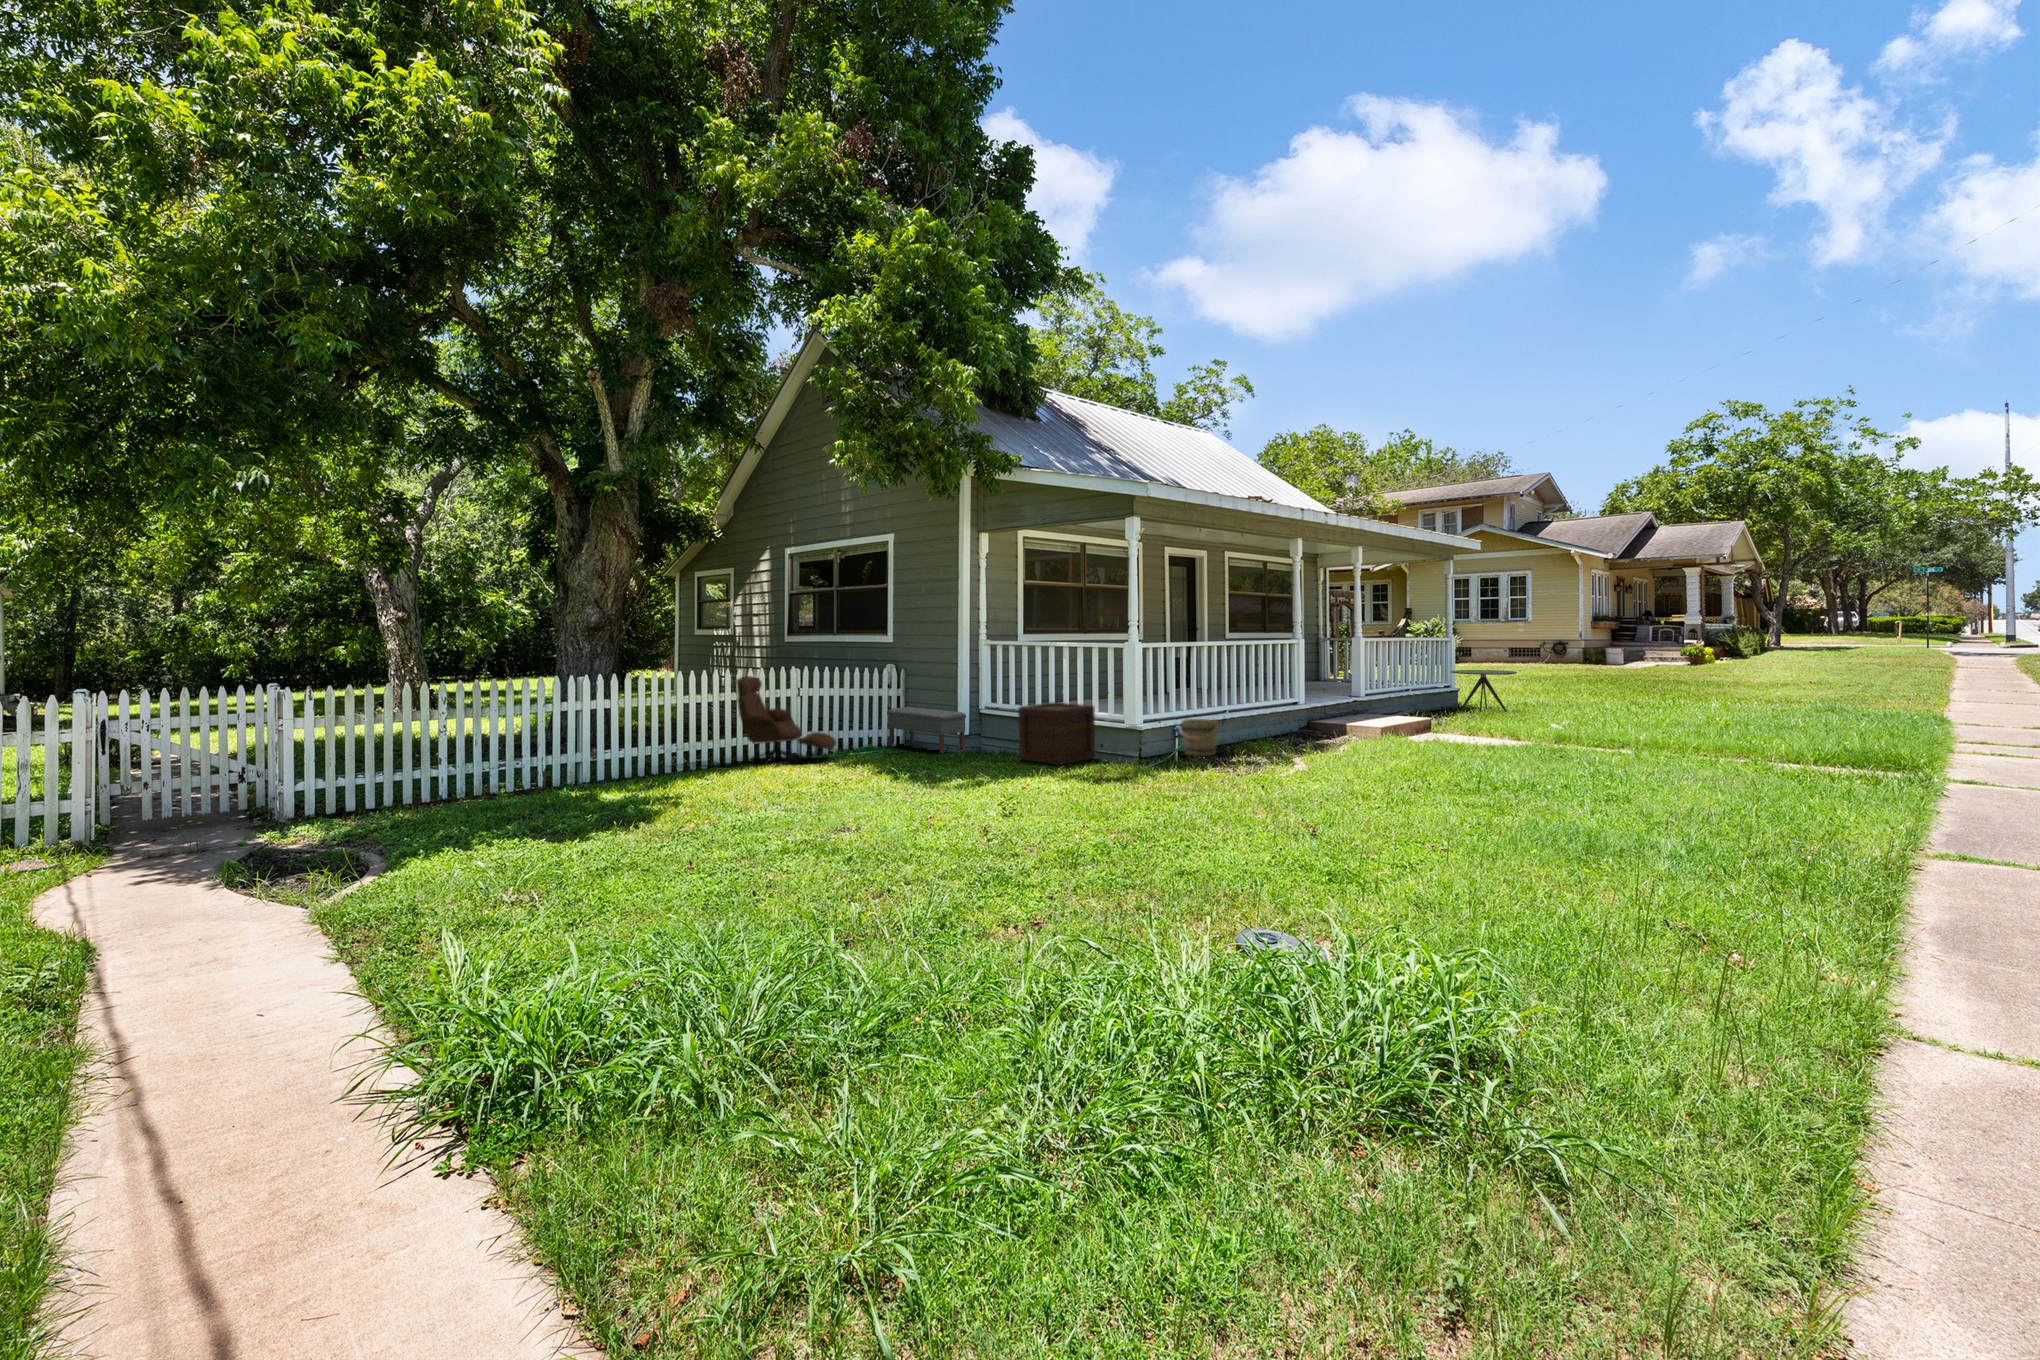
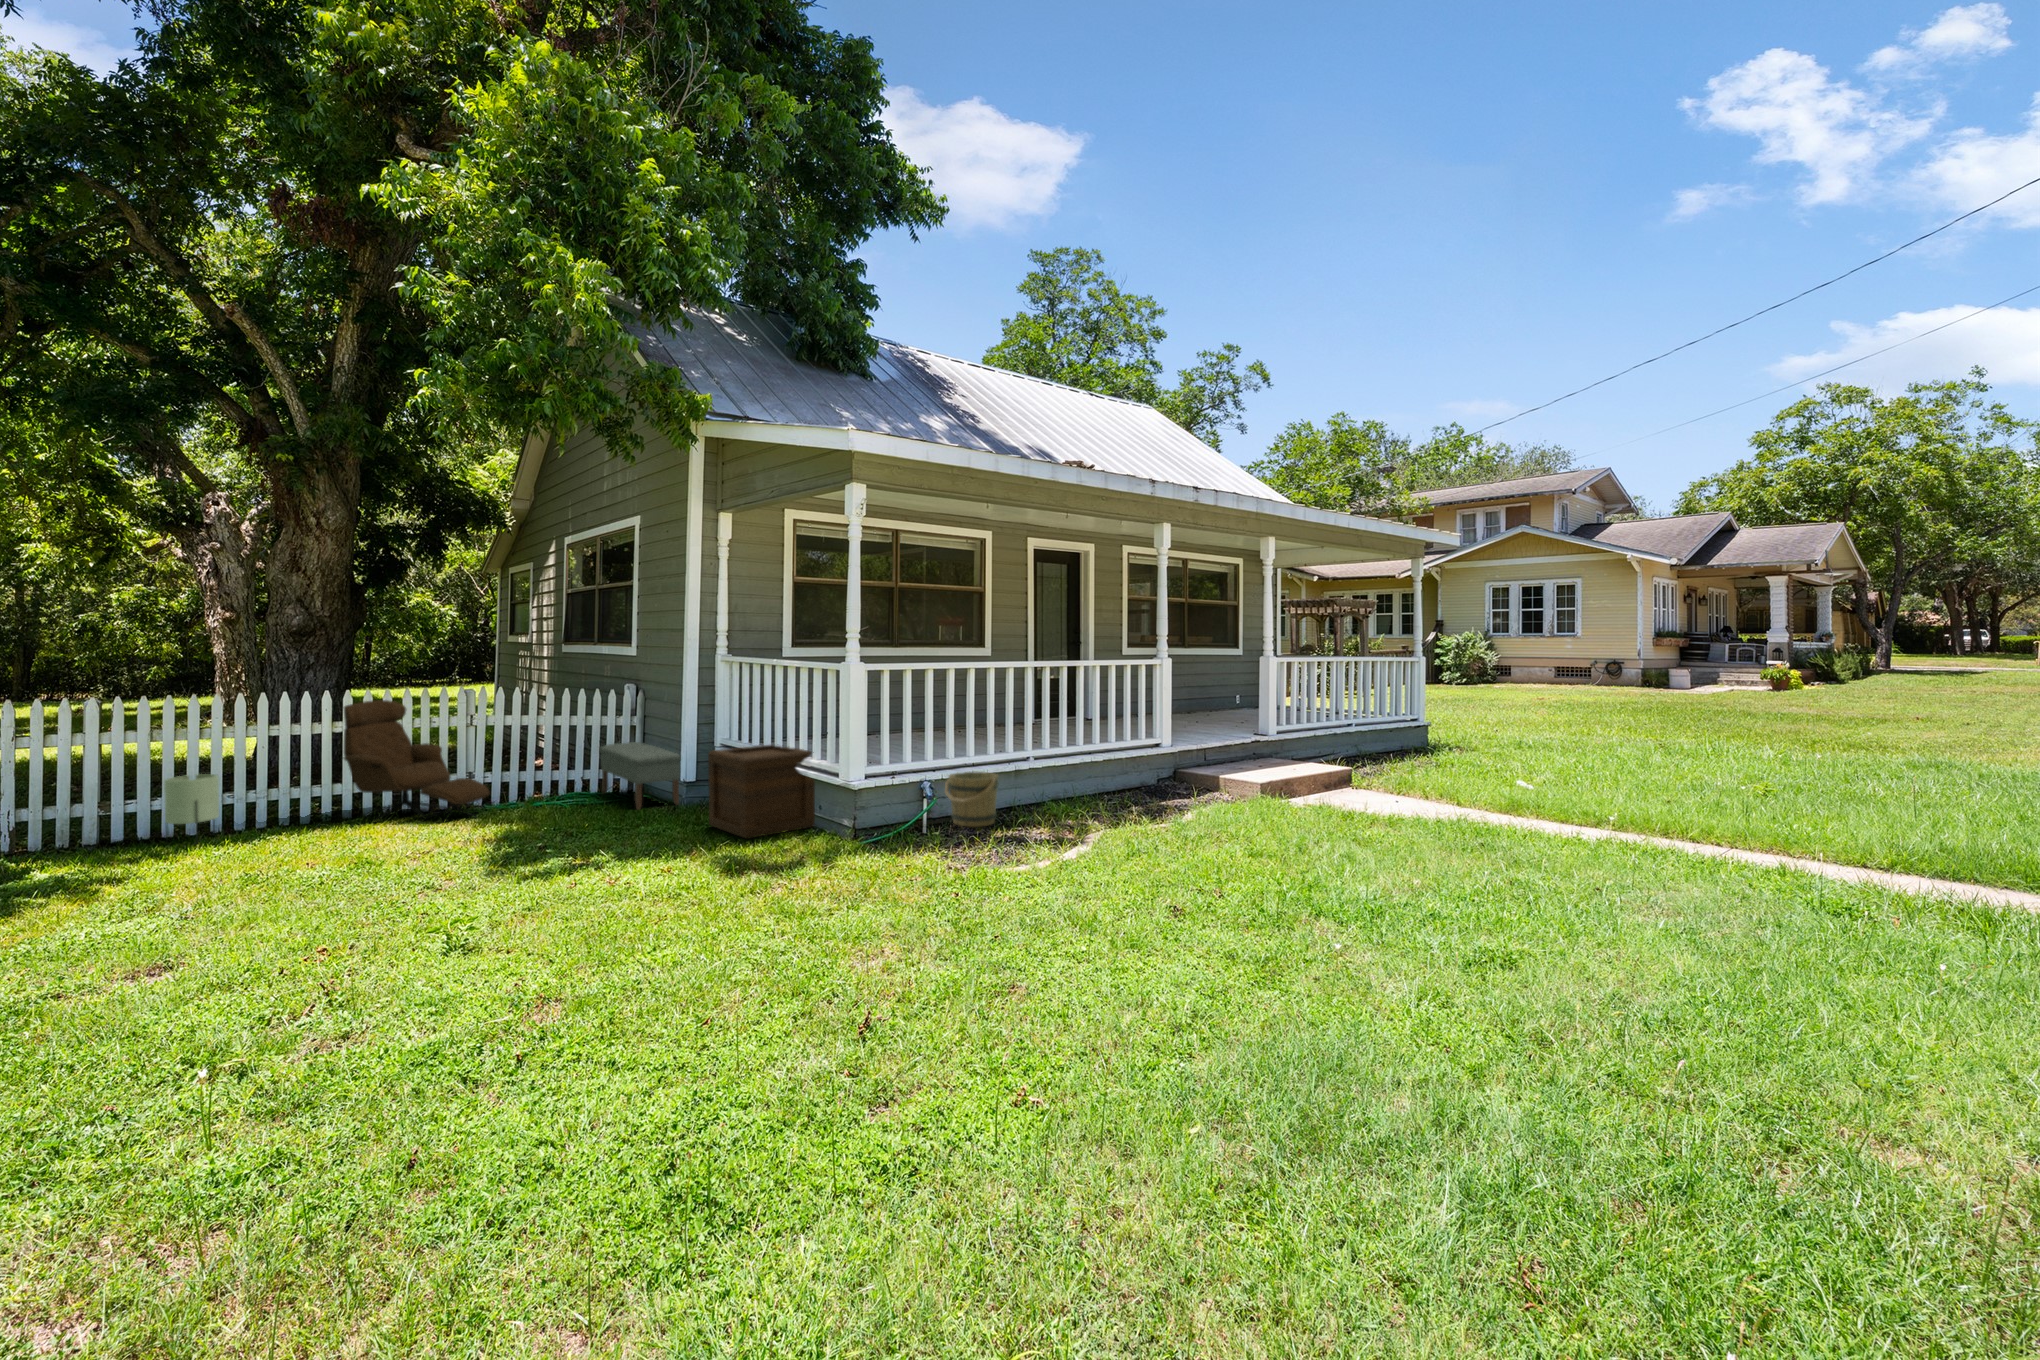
round table: present [1451,670,1517,712] -> none [1412,700,1498,758]
planter: none [645,729,678,777] -> present [164,774,219,840]

